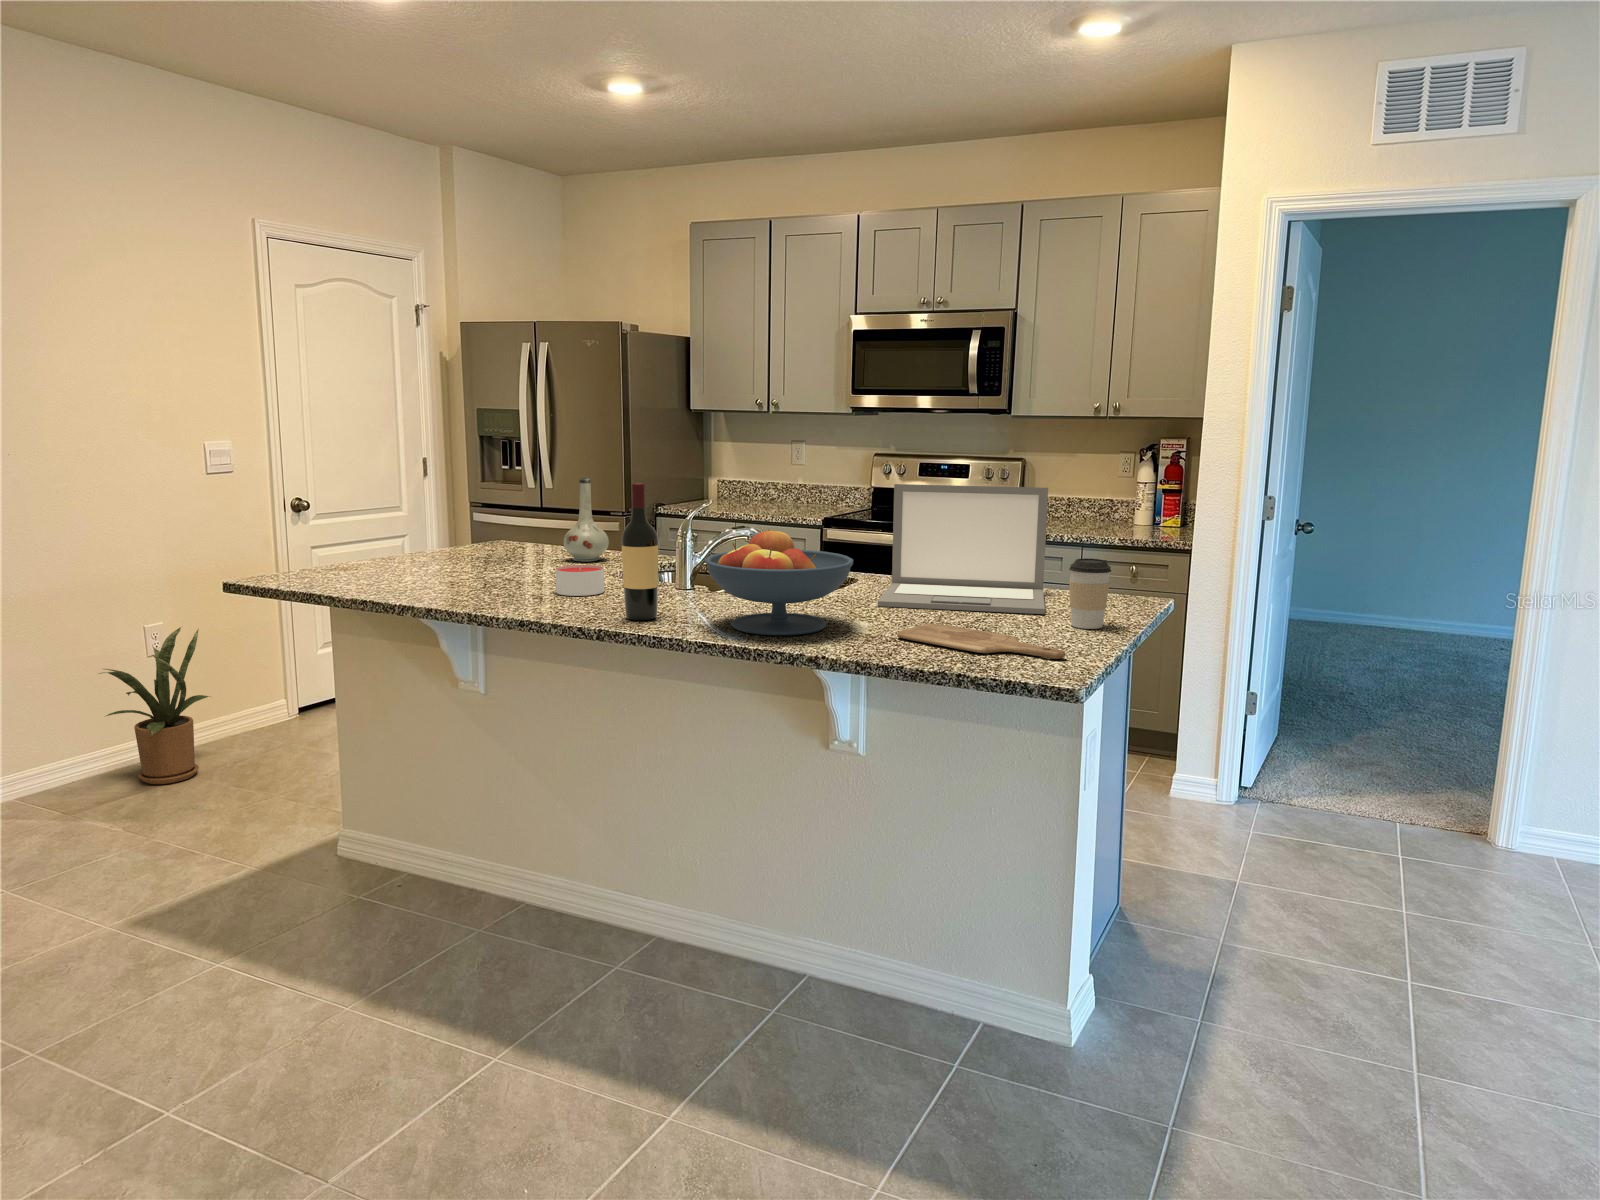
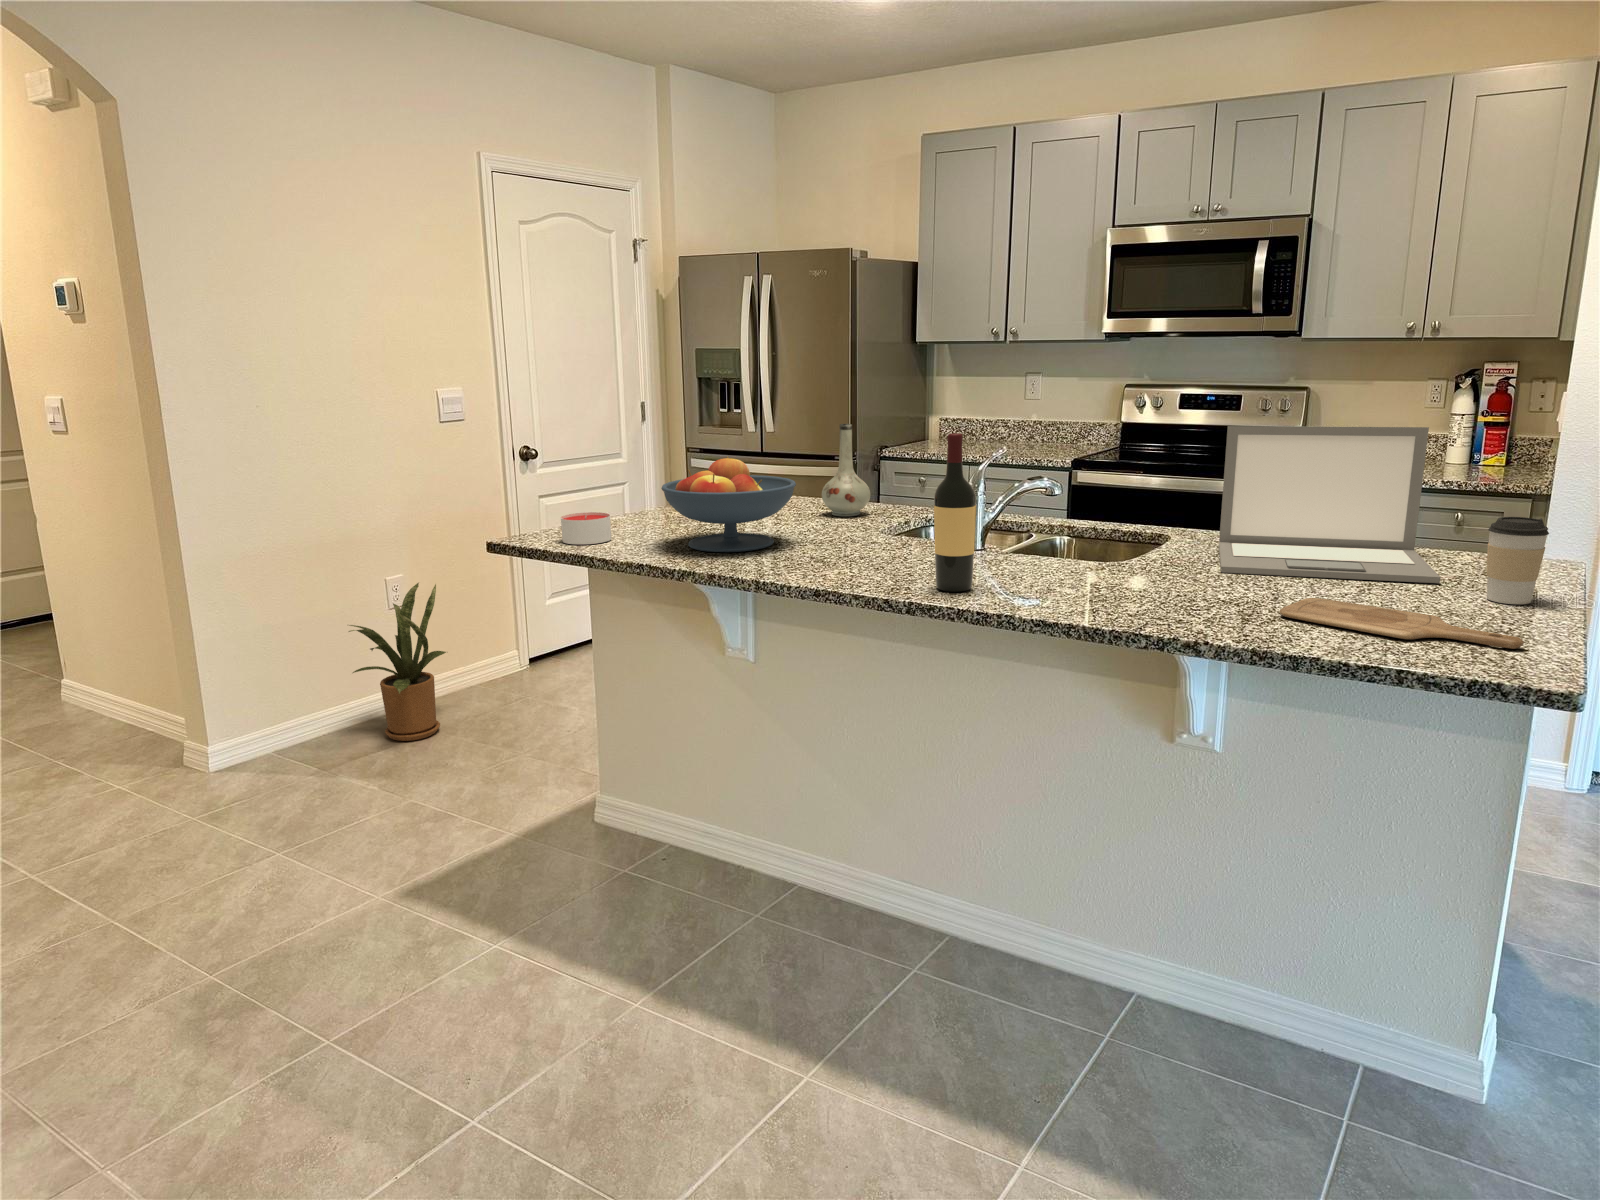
fruit bowl: present [705,529,853,635] -> present [661,457,796,552]
candle: present [555,565,604,596] -> present [561,512,611,545]

